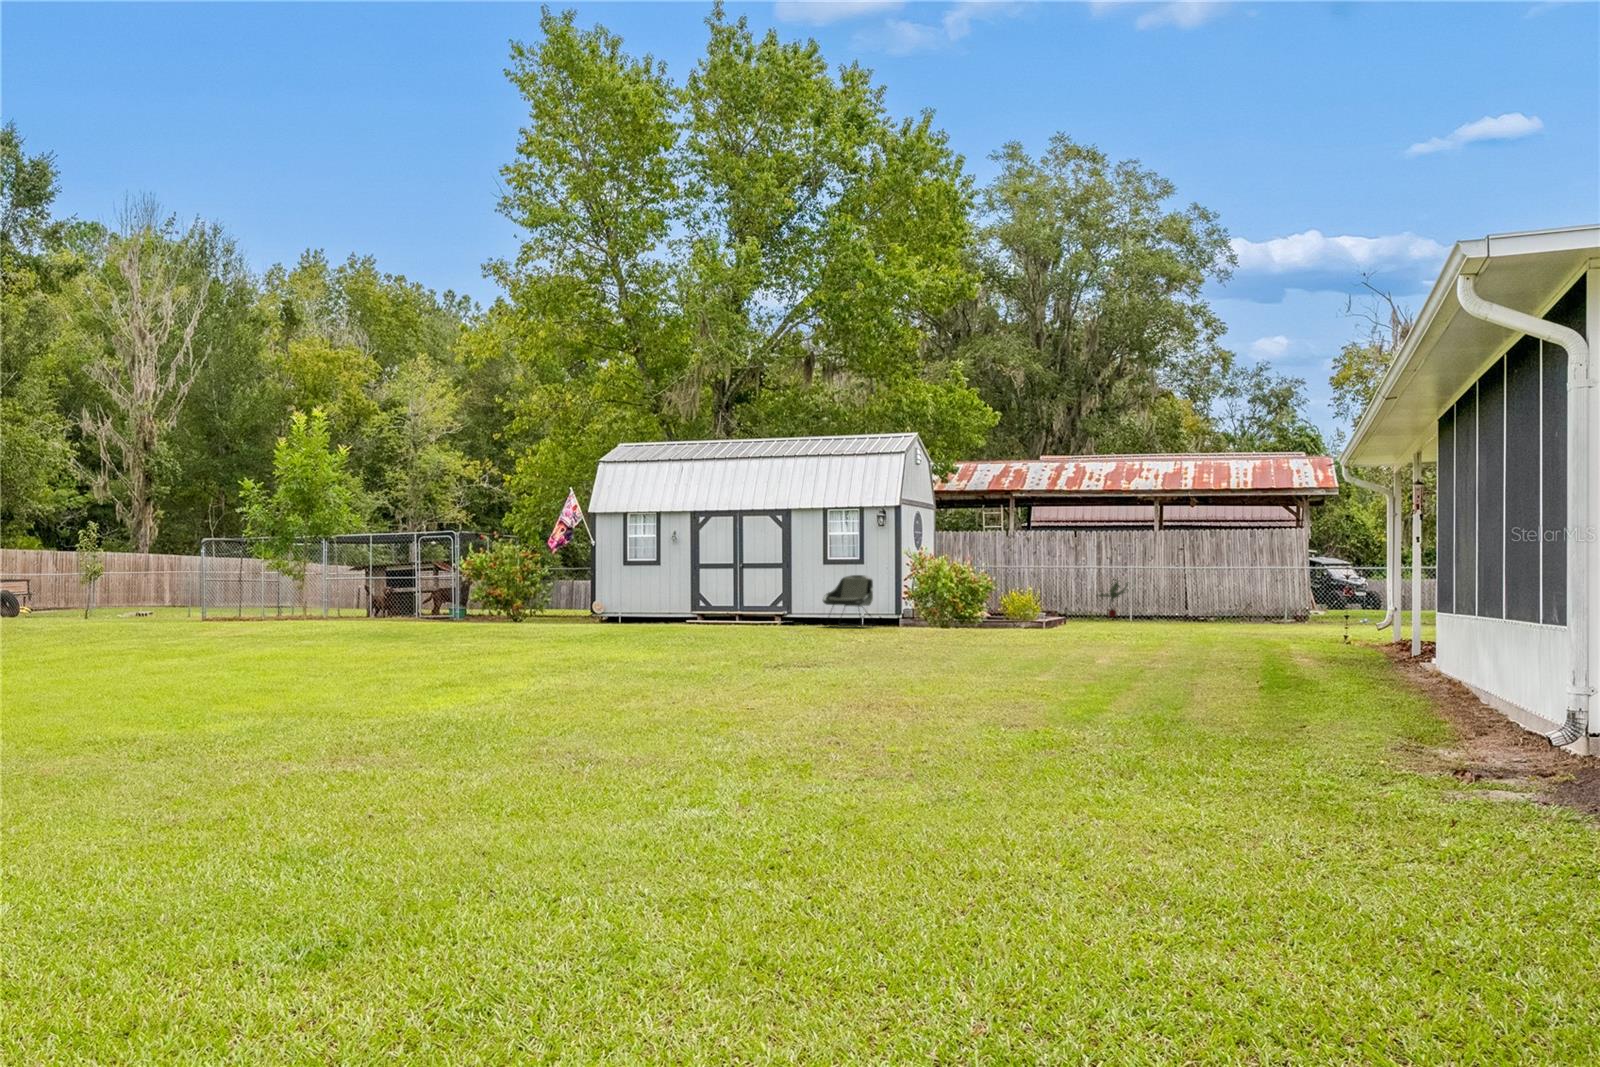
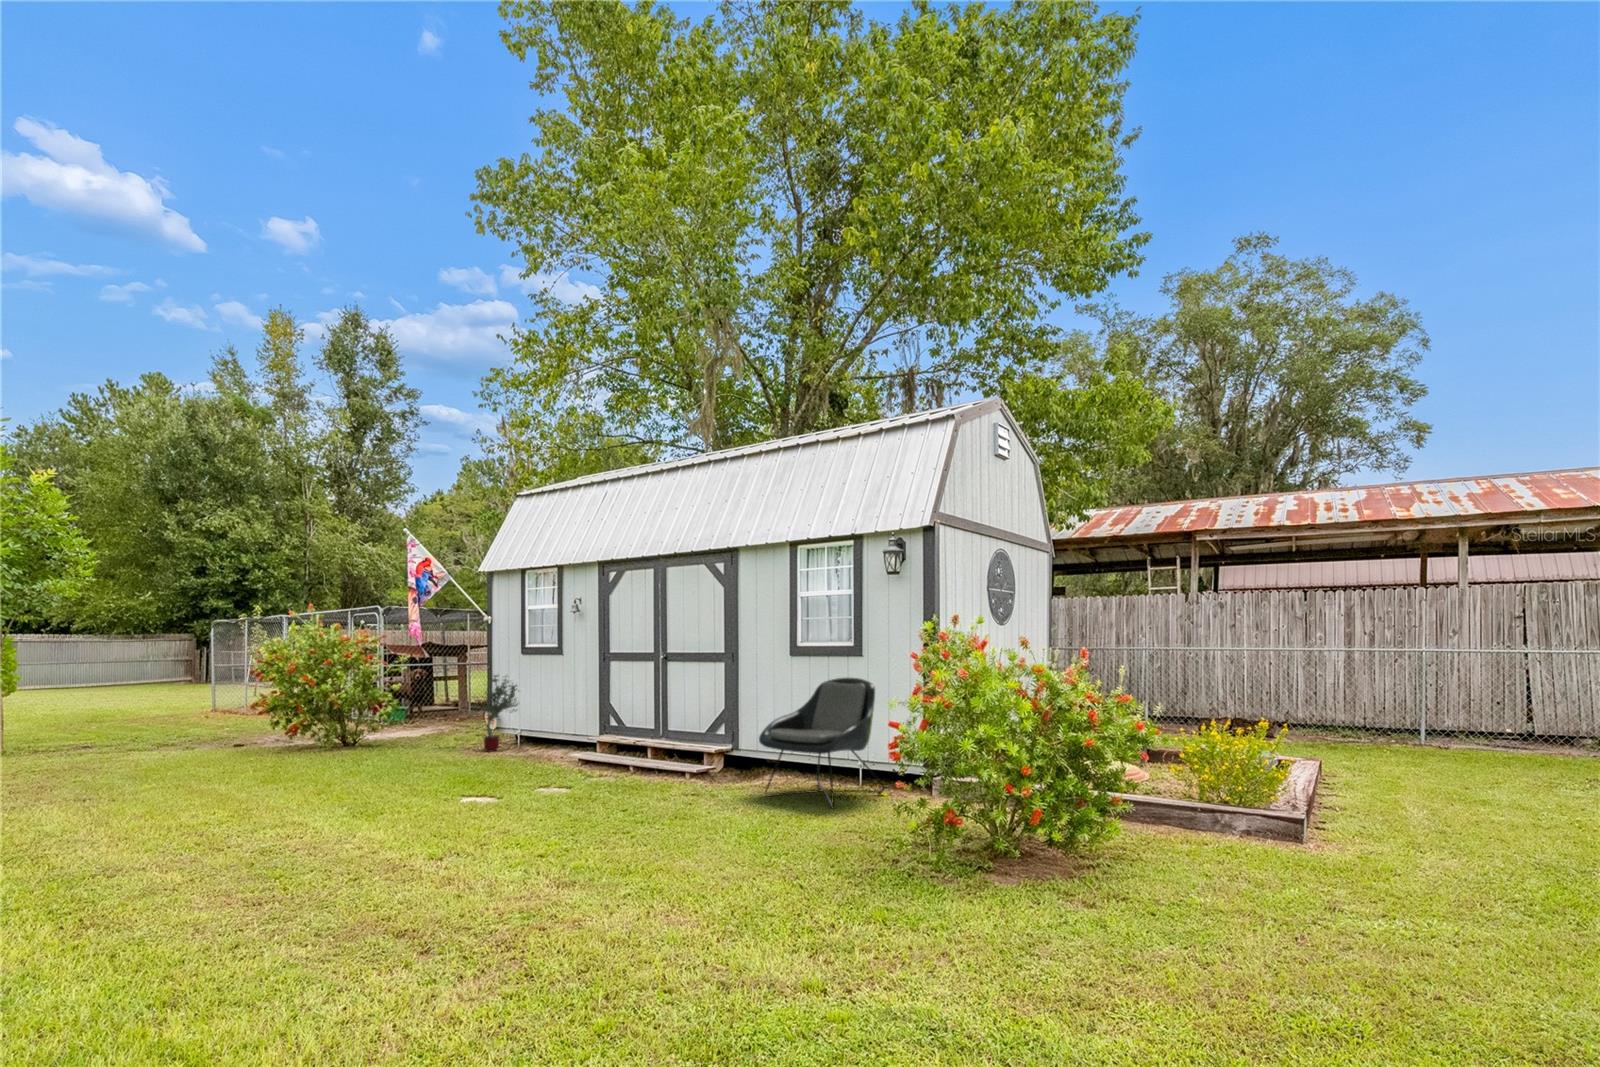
potted tree: present [1098,578,1129,617] -> present [472,675,518,752]

